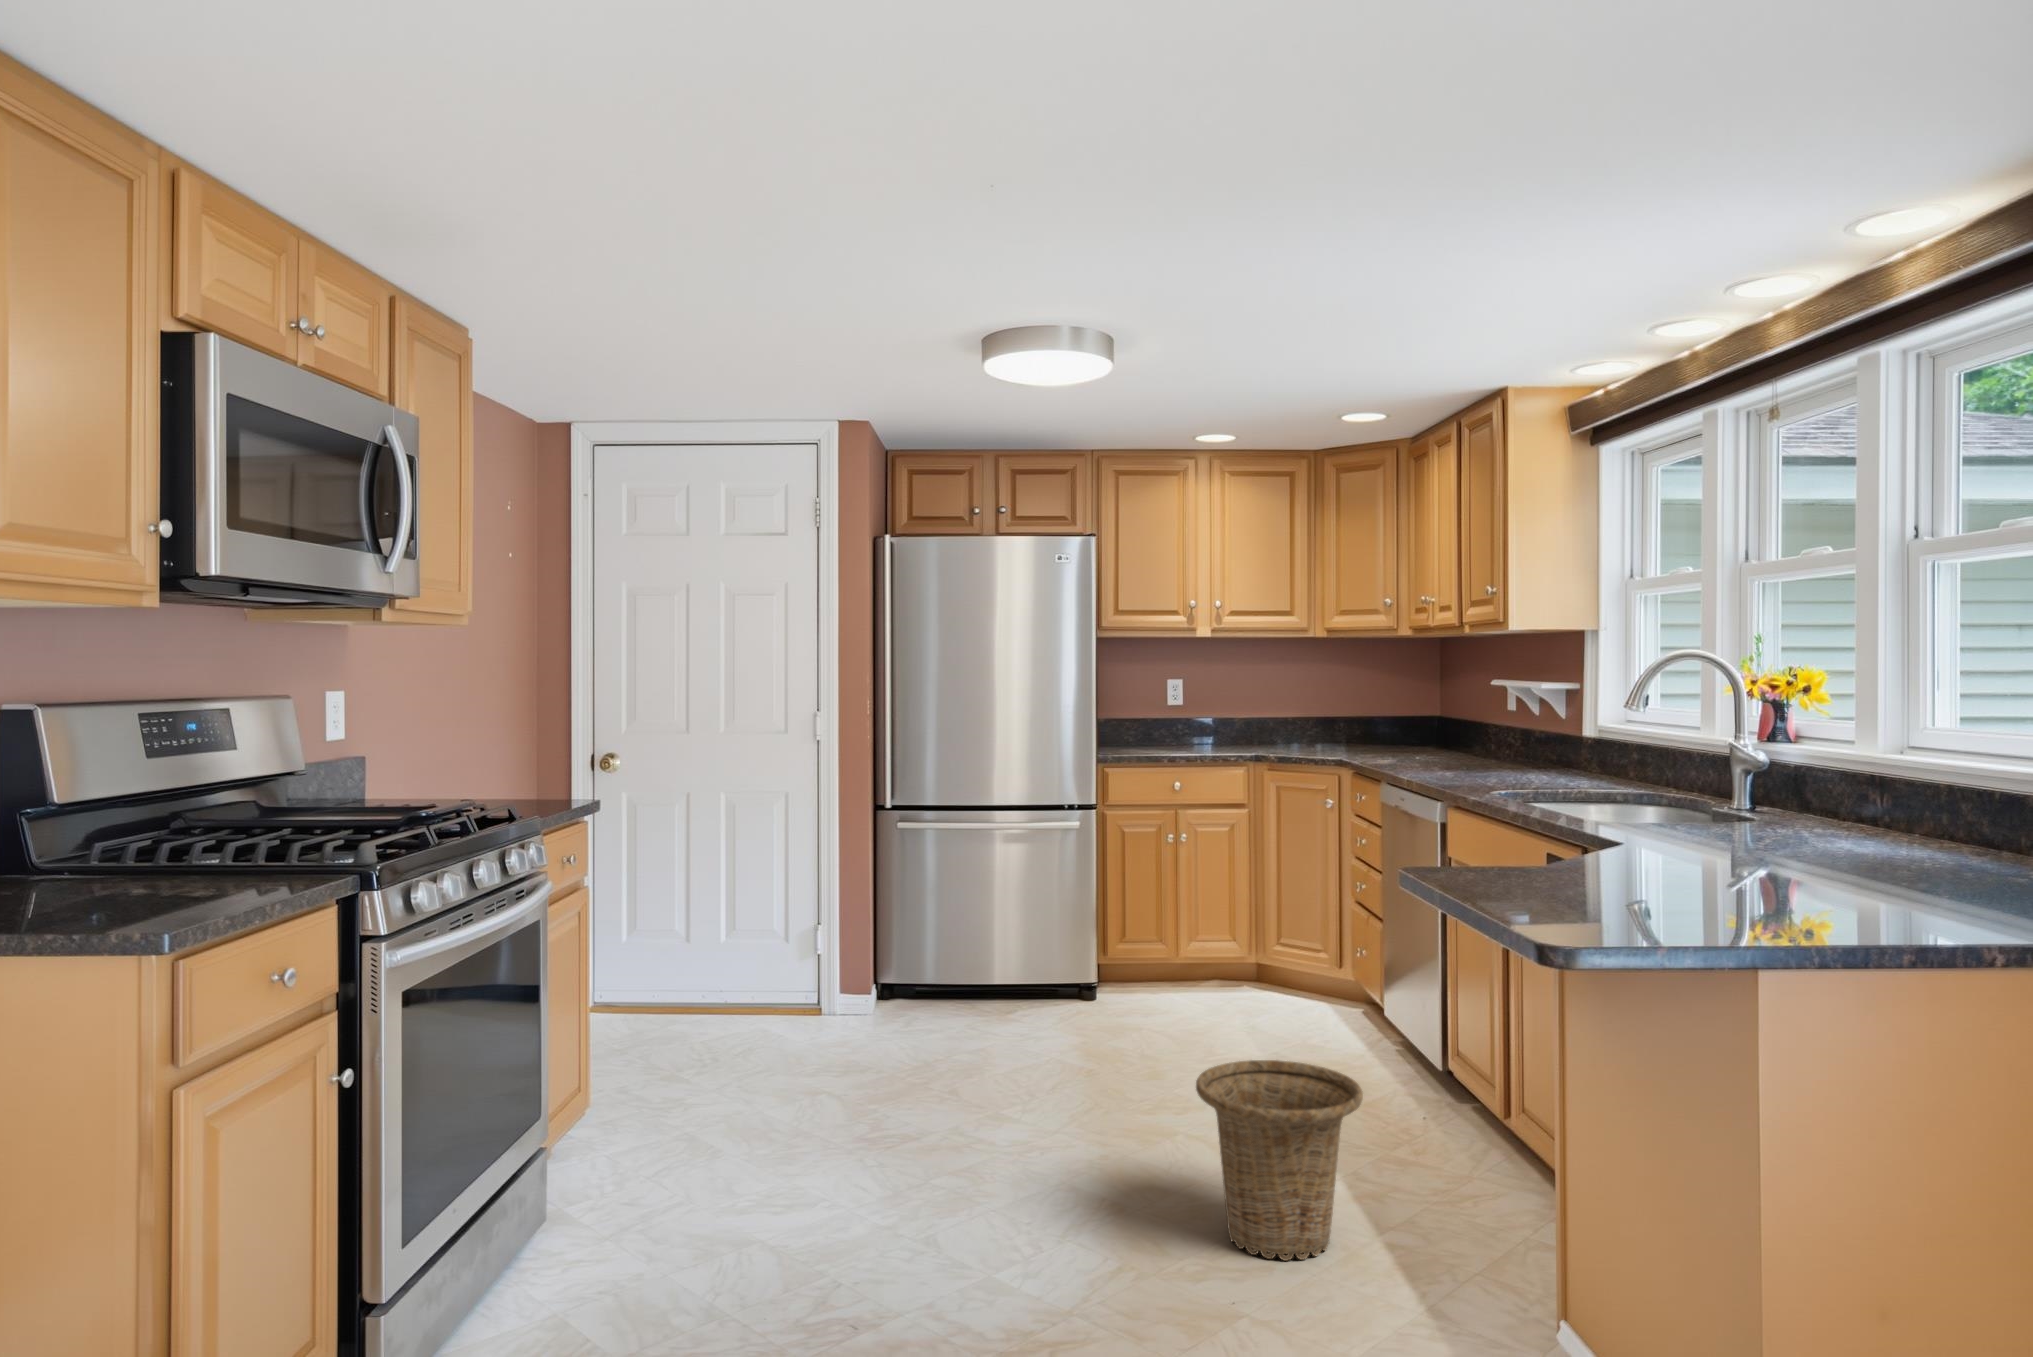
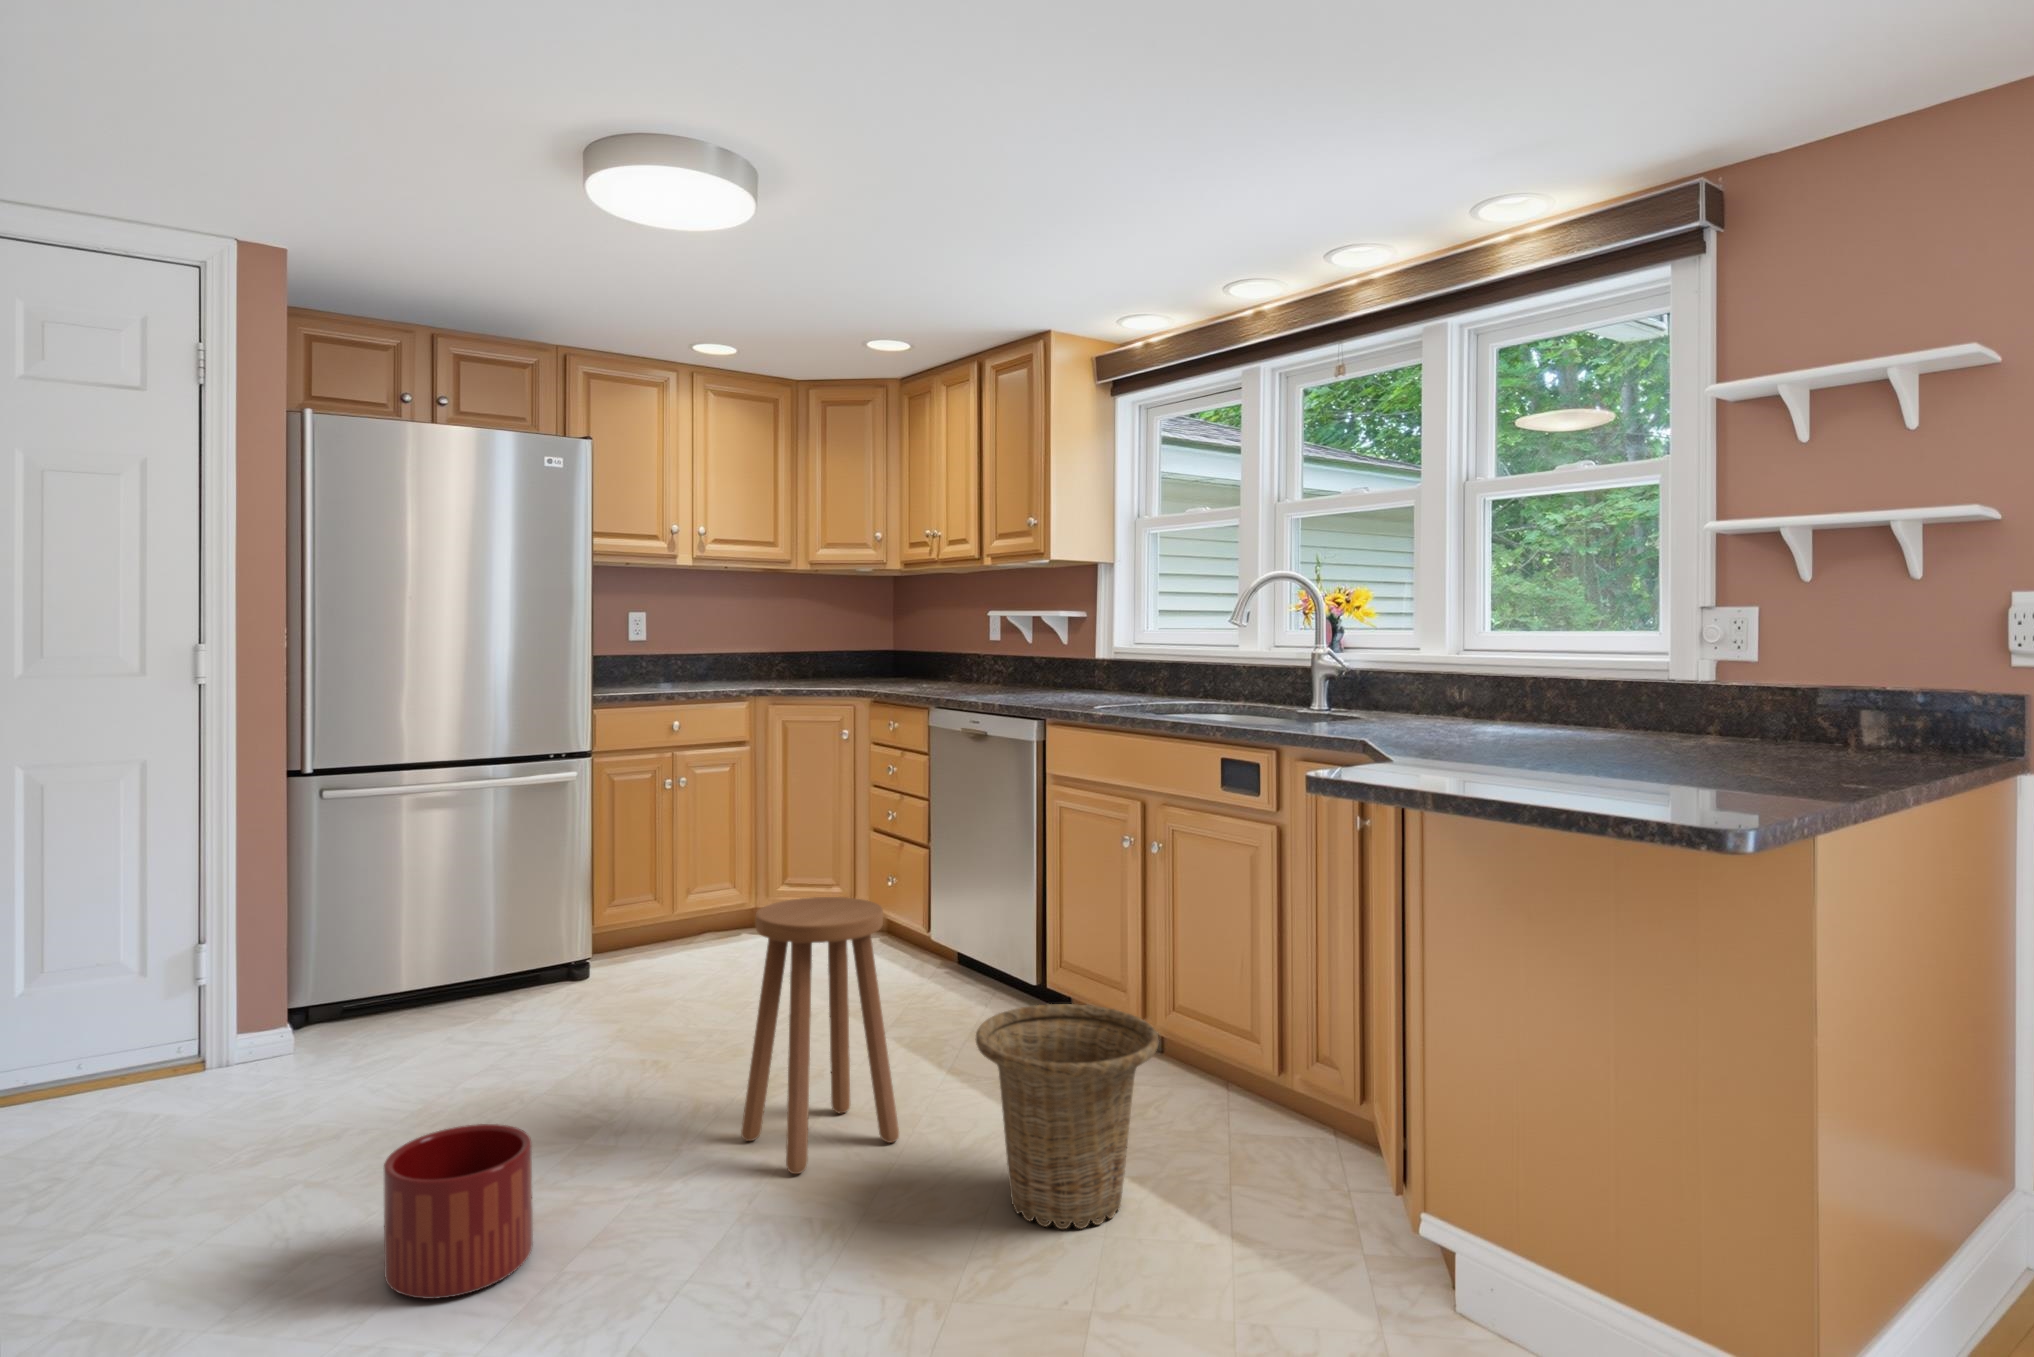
stool: none [1082,941,1197,1164] -> present [741,897,899,1174]
planter: none [803,1066,896,1175] -> present [384,1124,533,1299]

